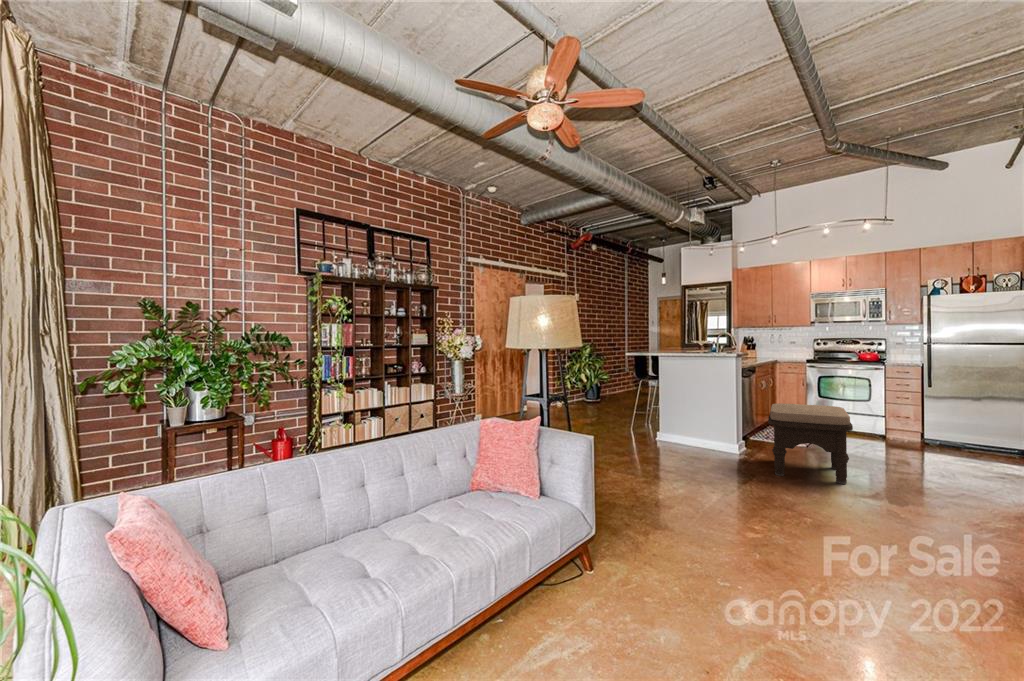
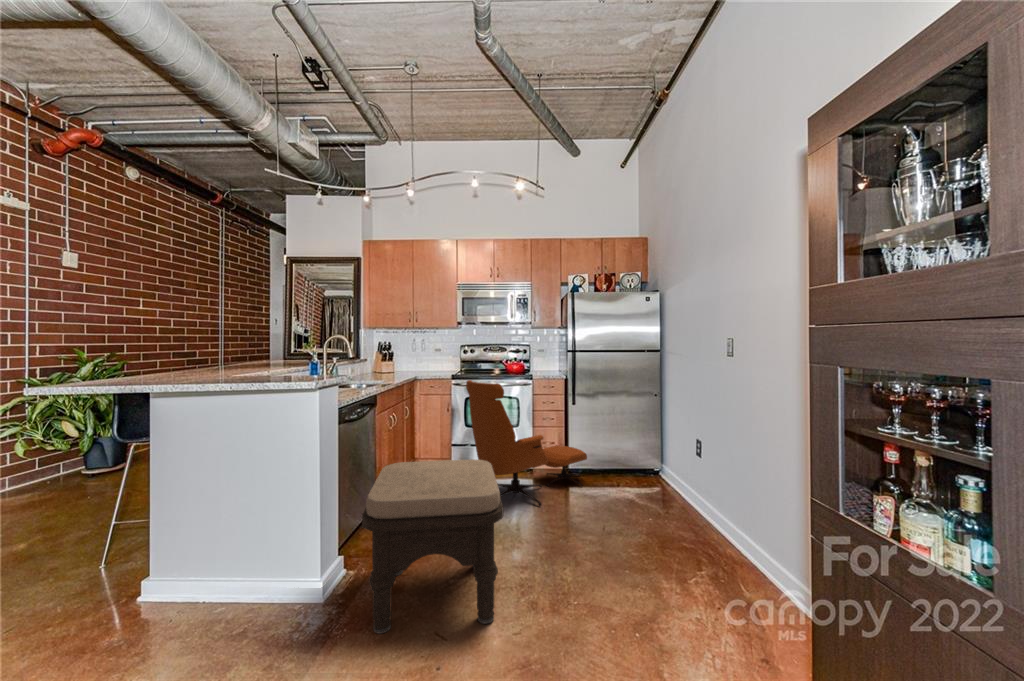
lounge chair: none [823,363,943,454] -> present [466,380,587,506]

